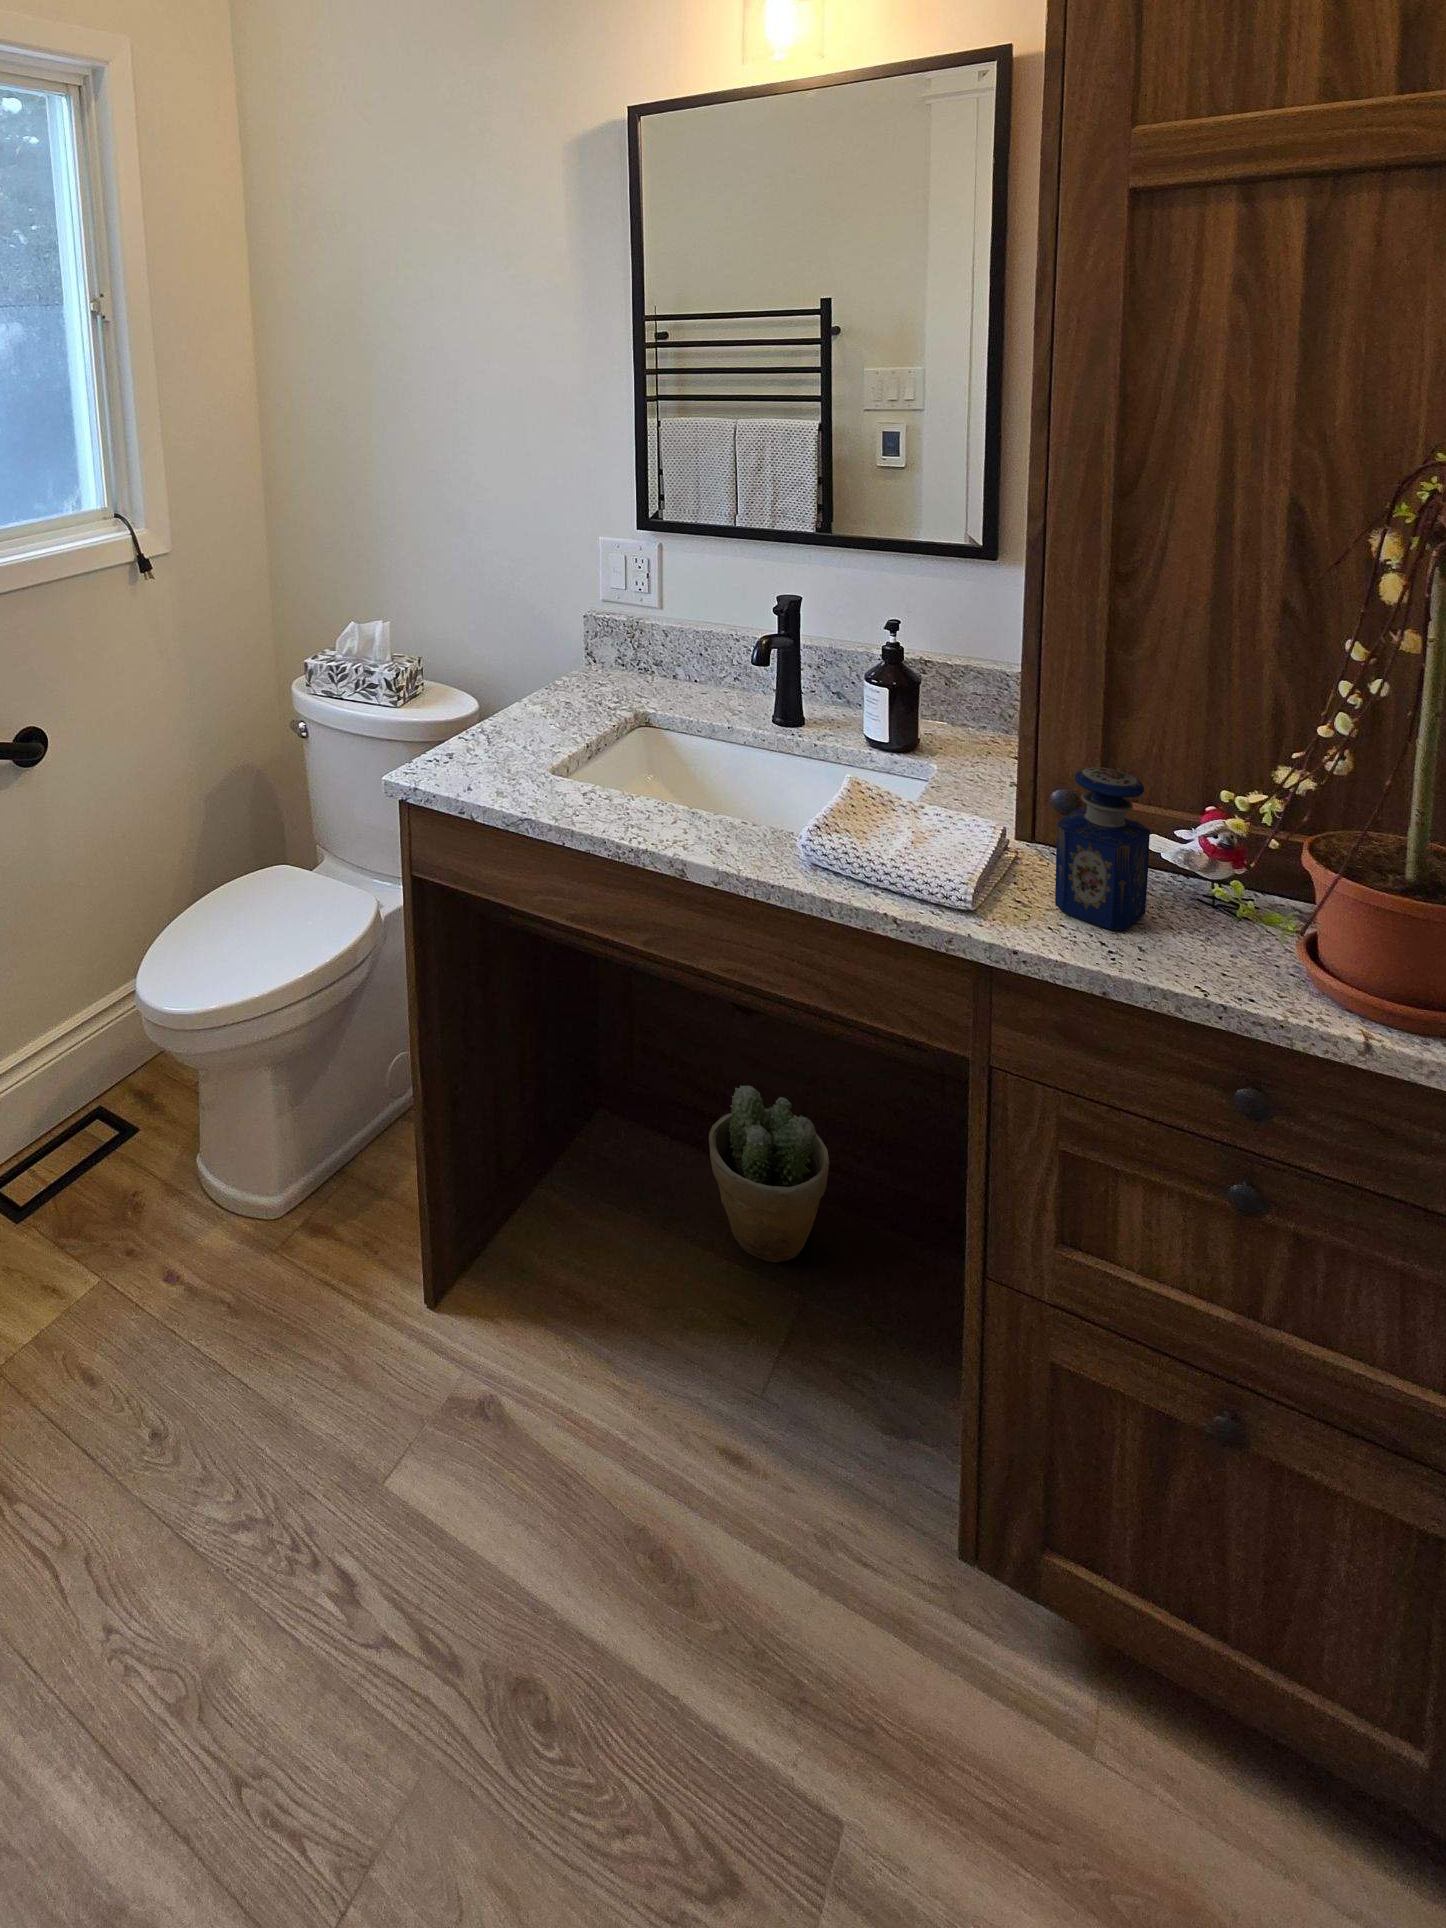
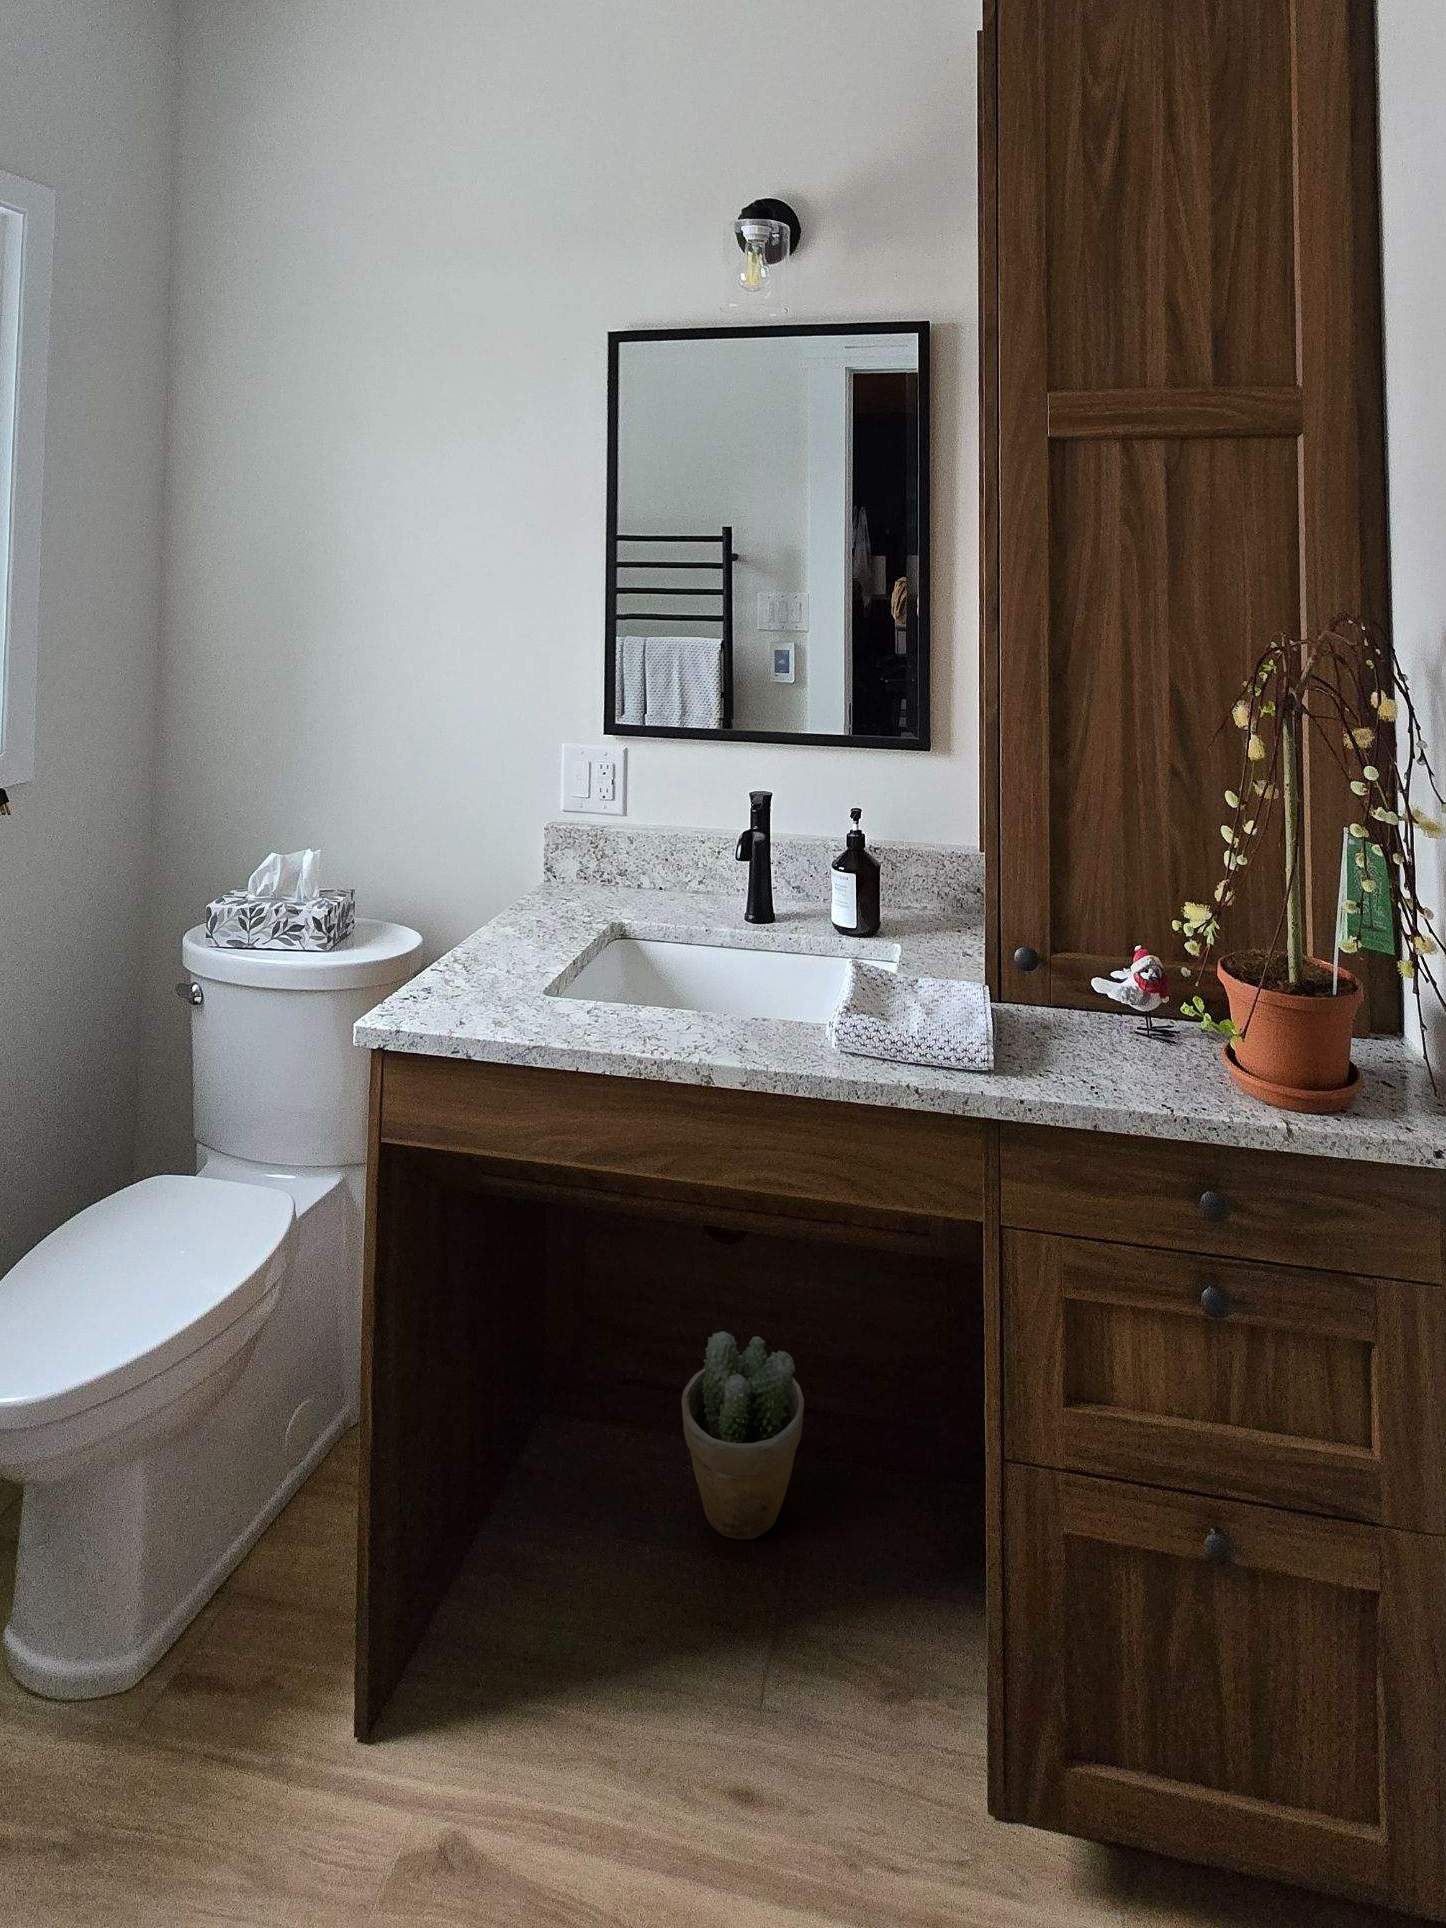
perfume bottle: present [1055,768,1151,930] -> none [1038,920,1107,1069]

